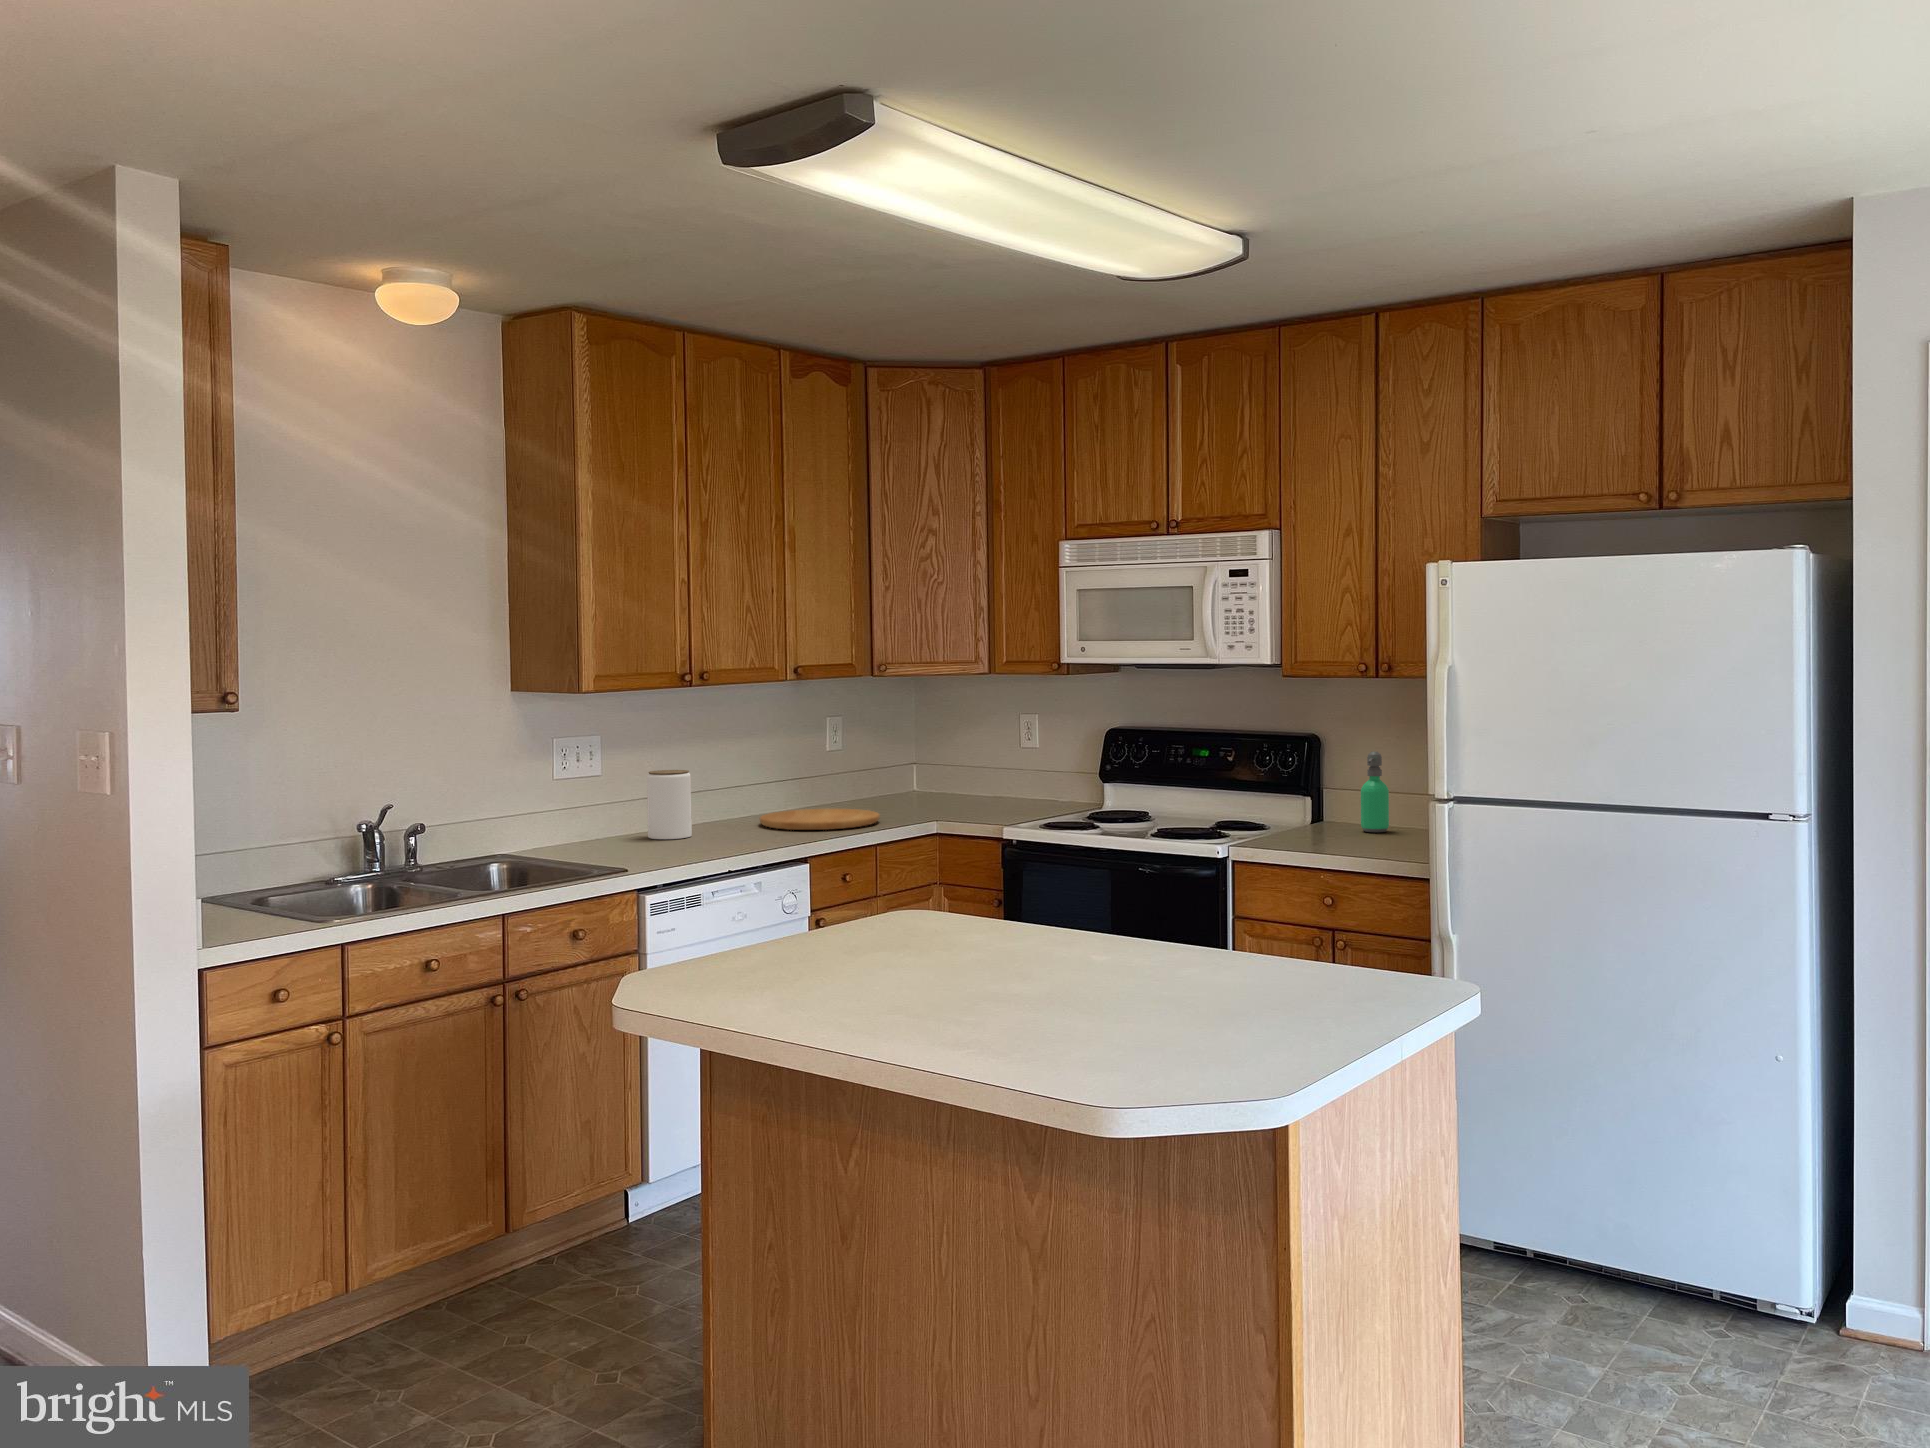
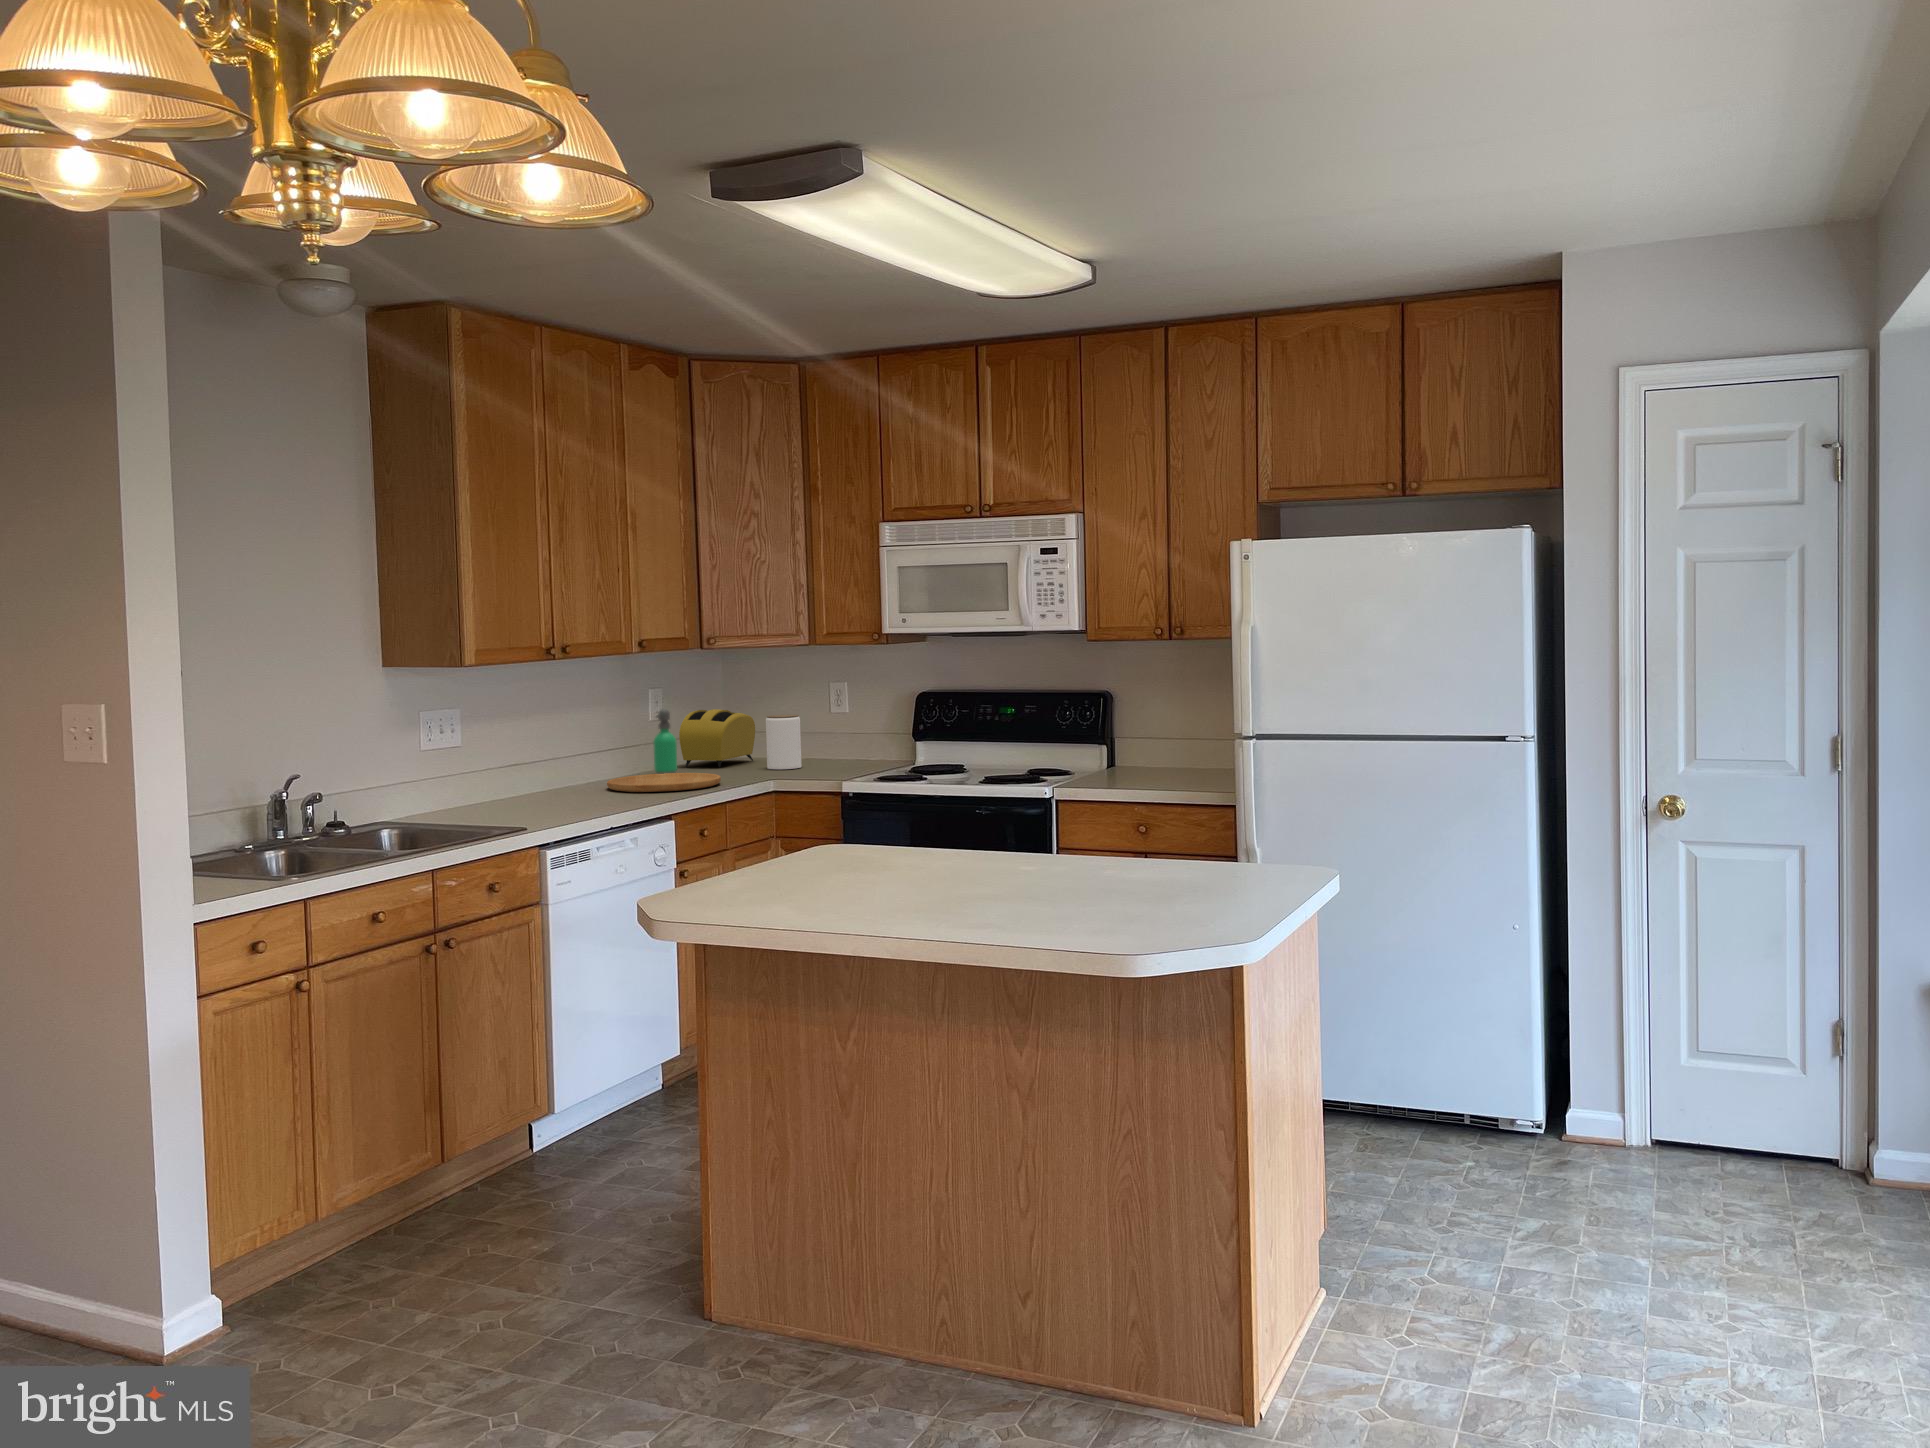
toaster: none [860,740,944,803] -> present [679,709,755,767]
soap dispenser: present [1361,752,1389,832] -> present [654,709,677,774]
jar: present [647,770,692,839] -> present [766,715,802,769]

